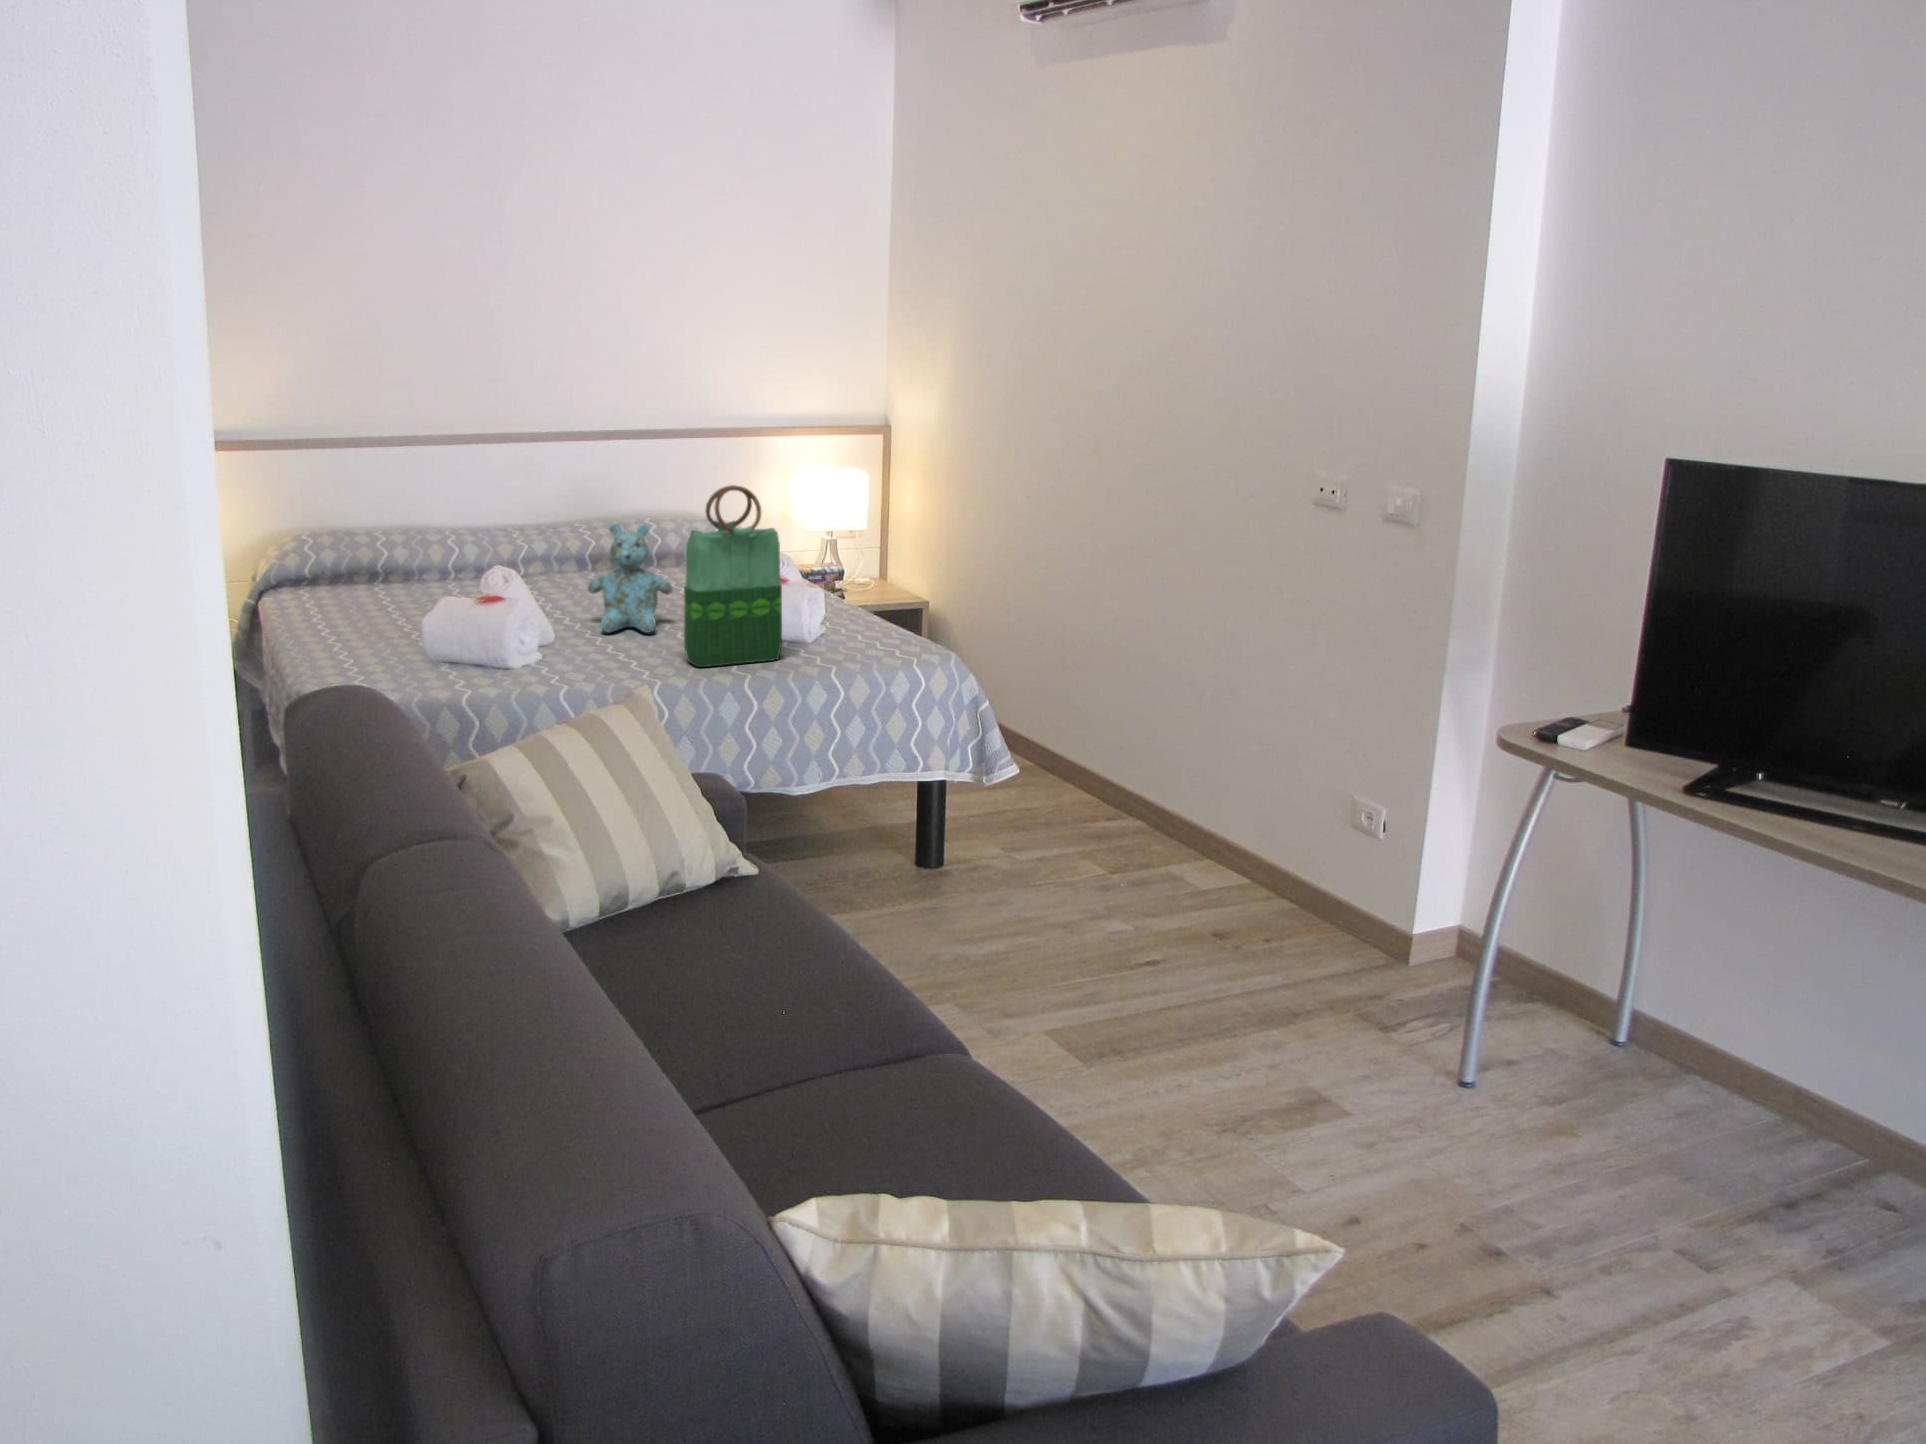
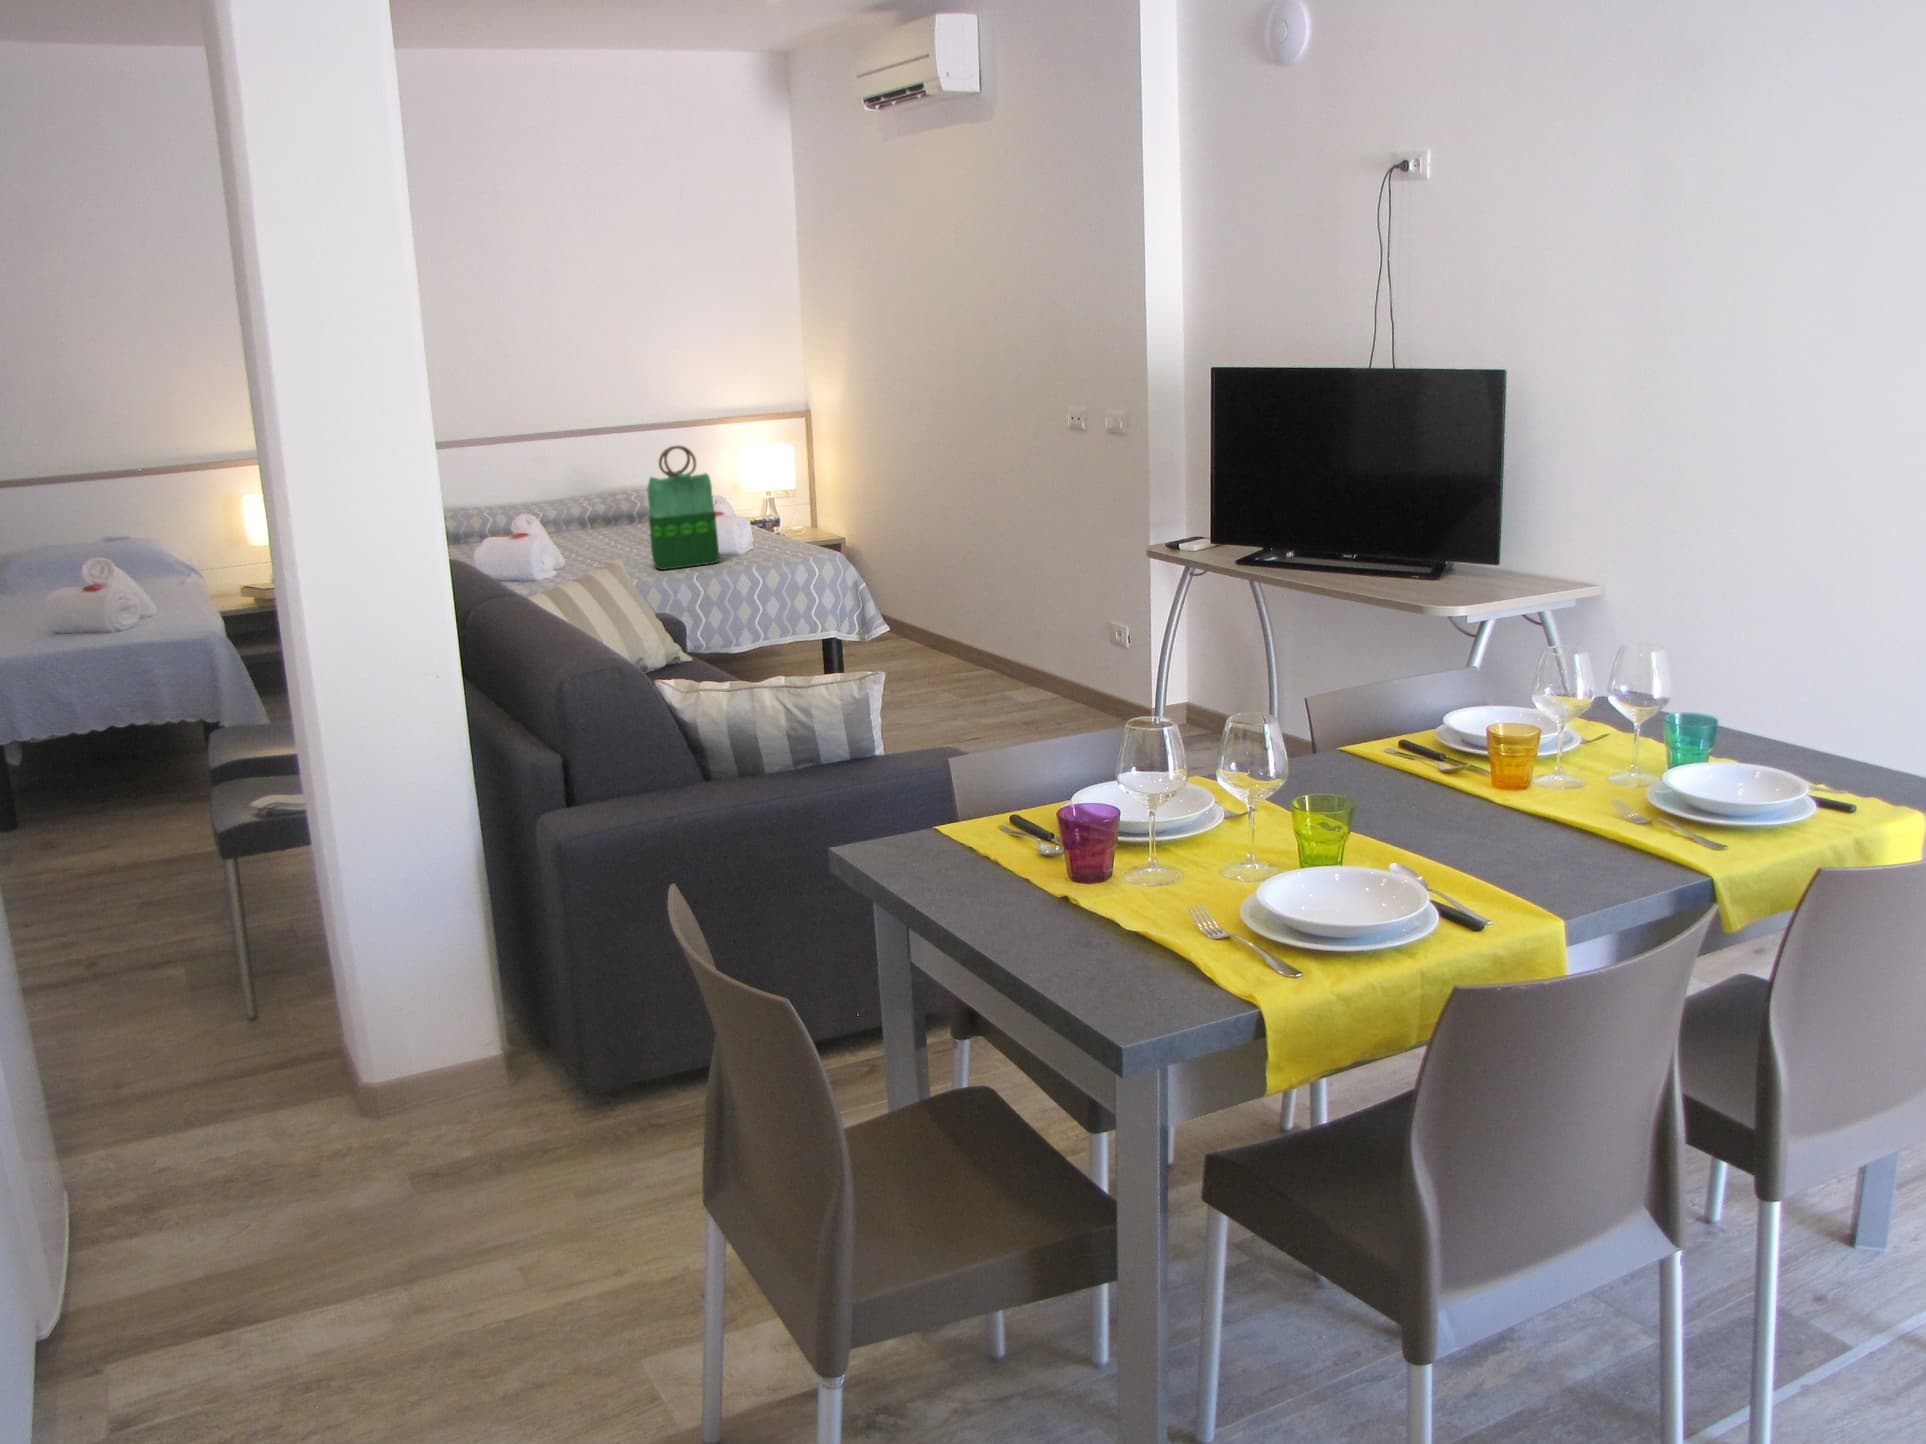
stuffed bear: present [587,524,673,633] -> none [585,482,645,557]

